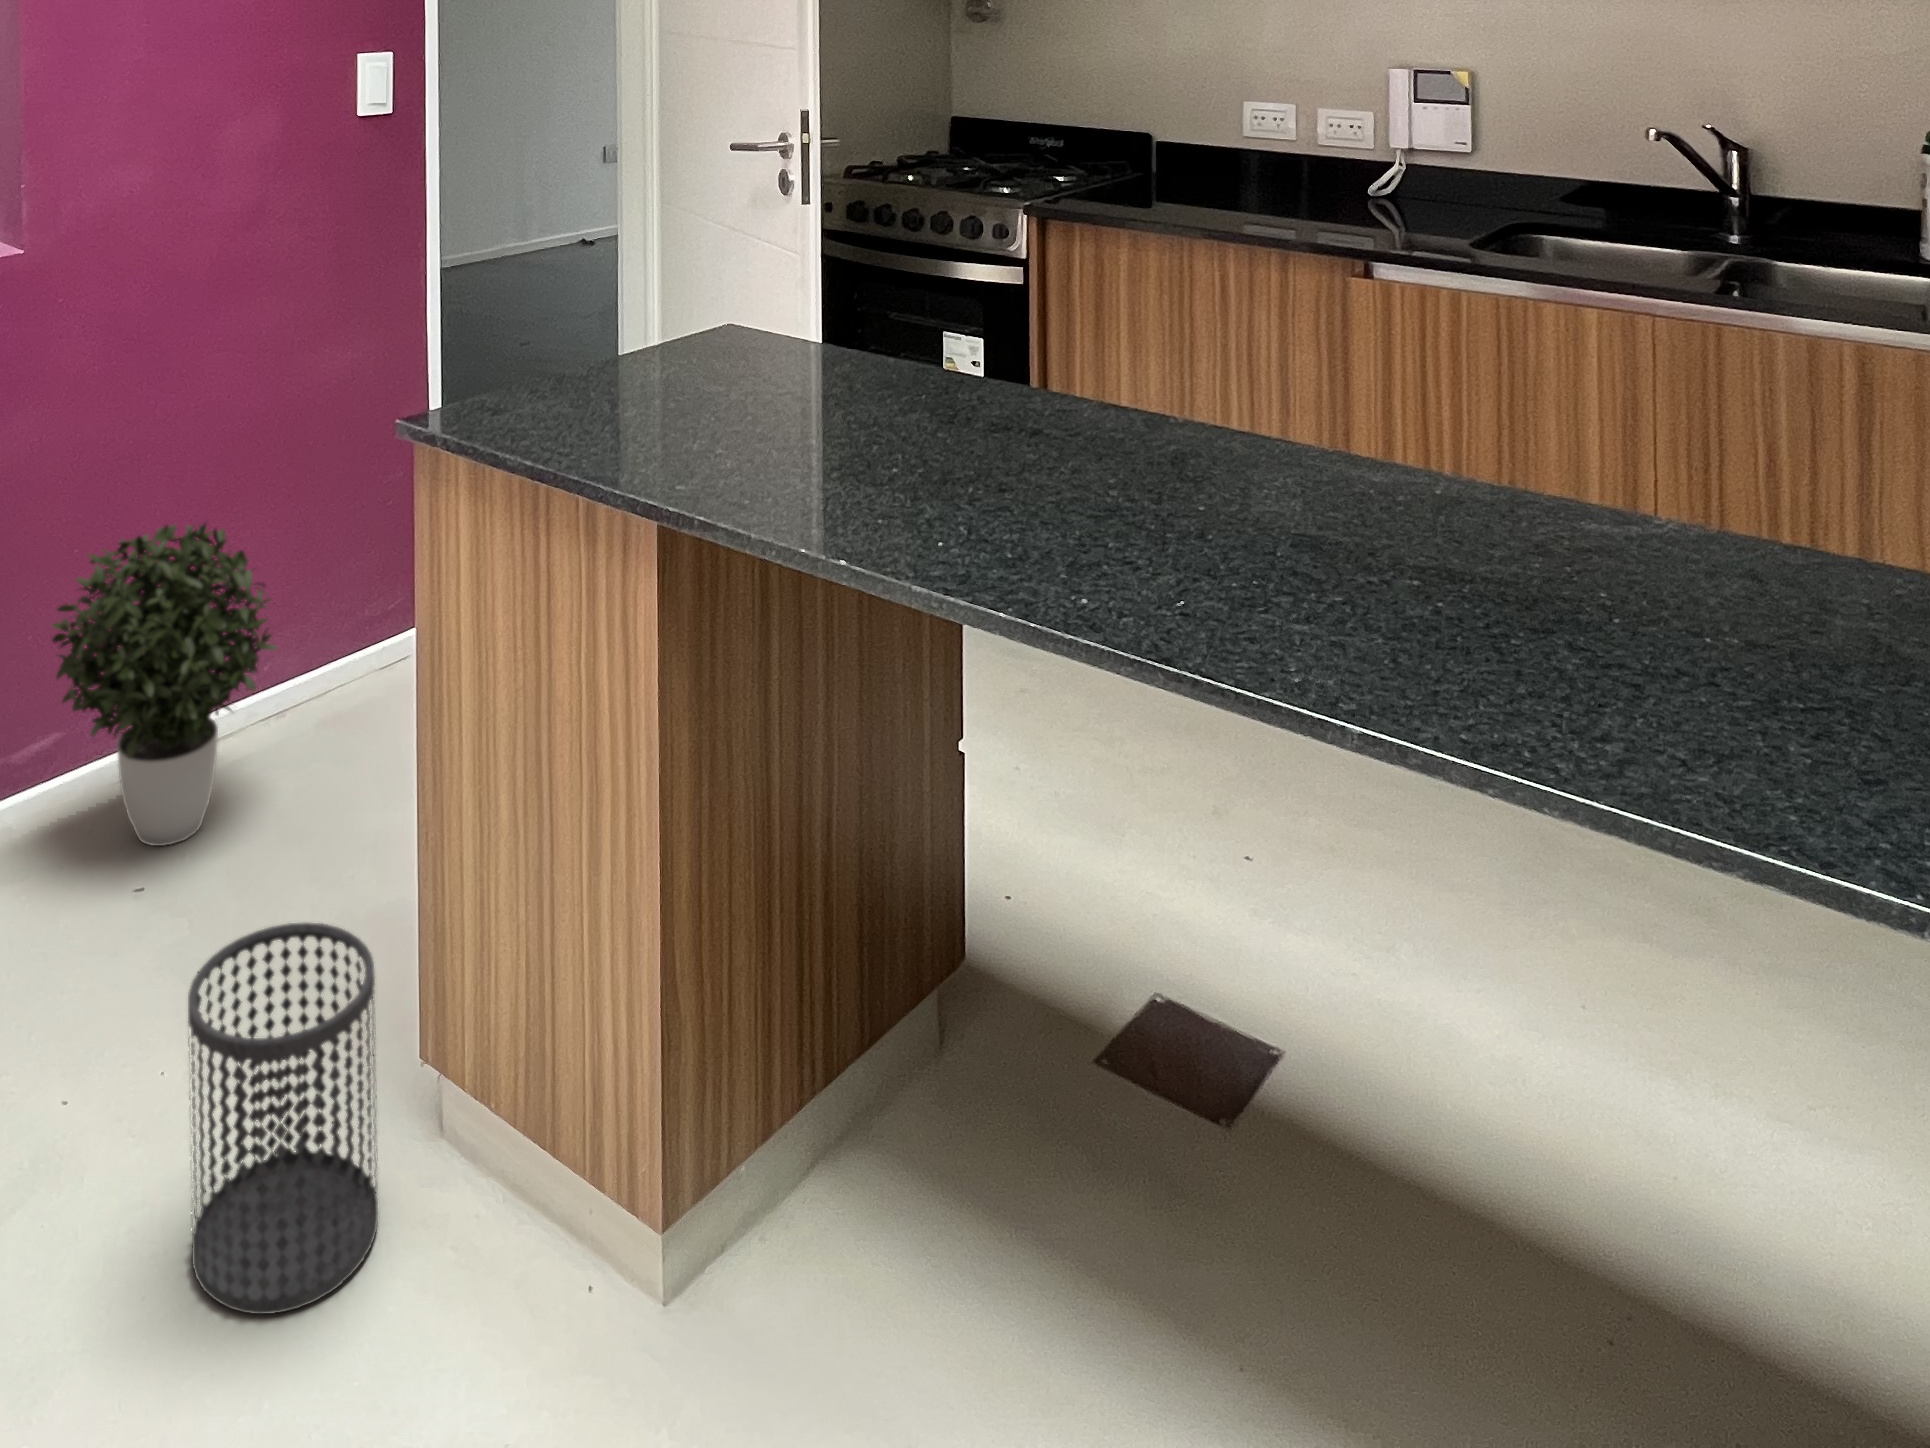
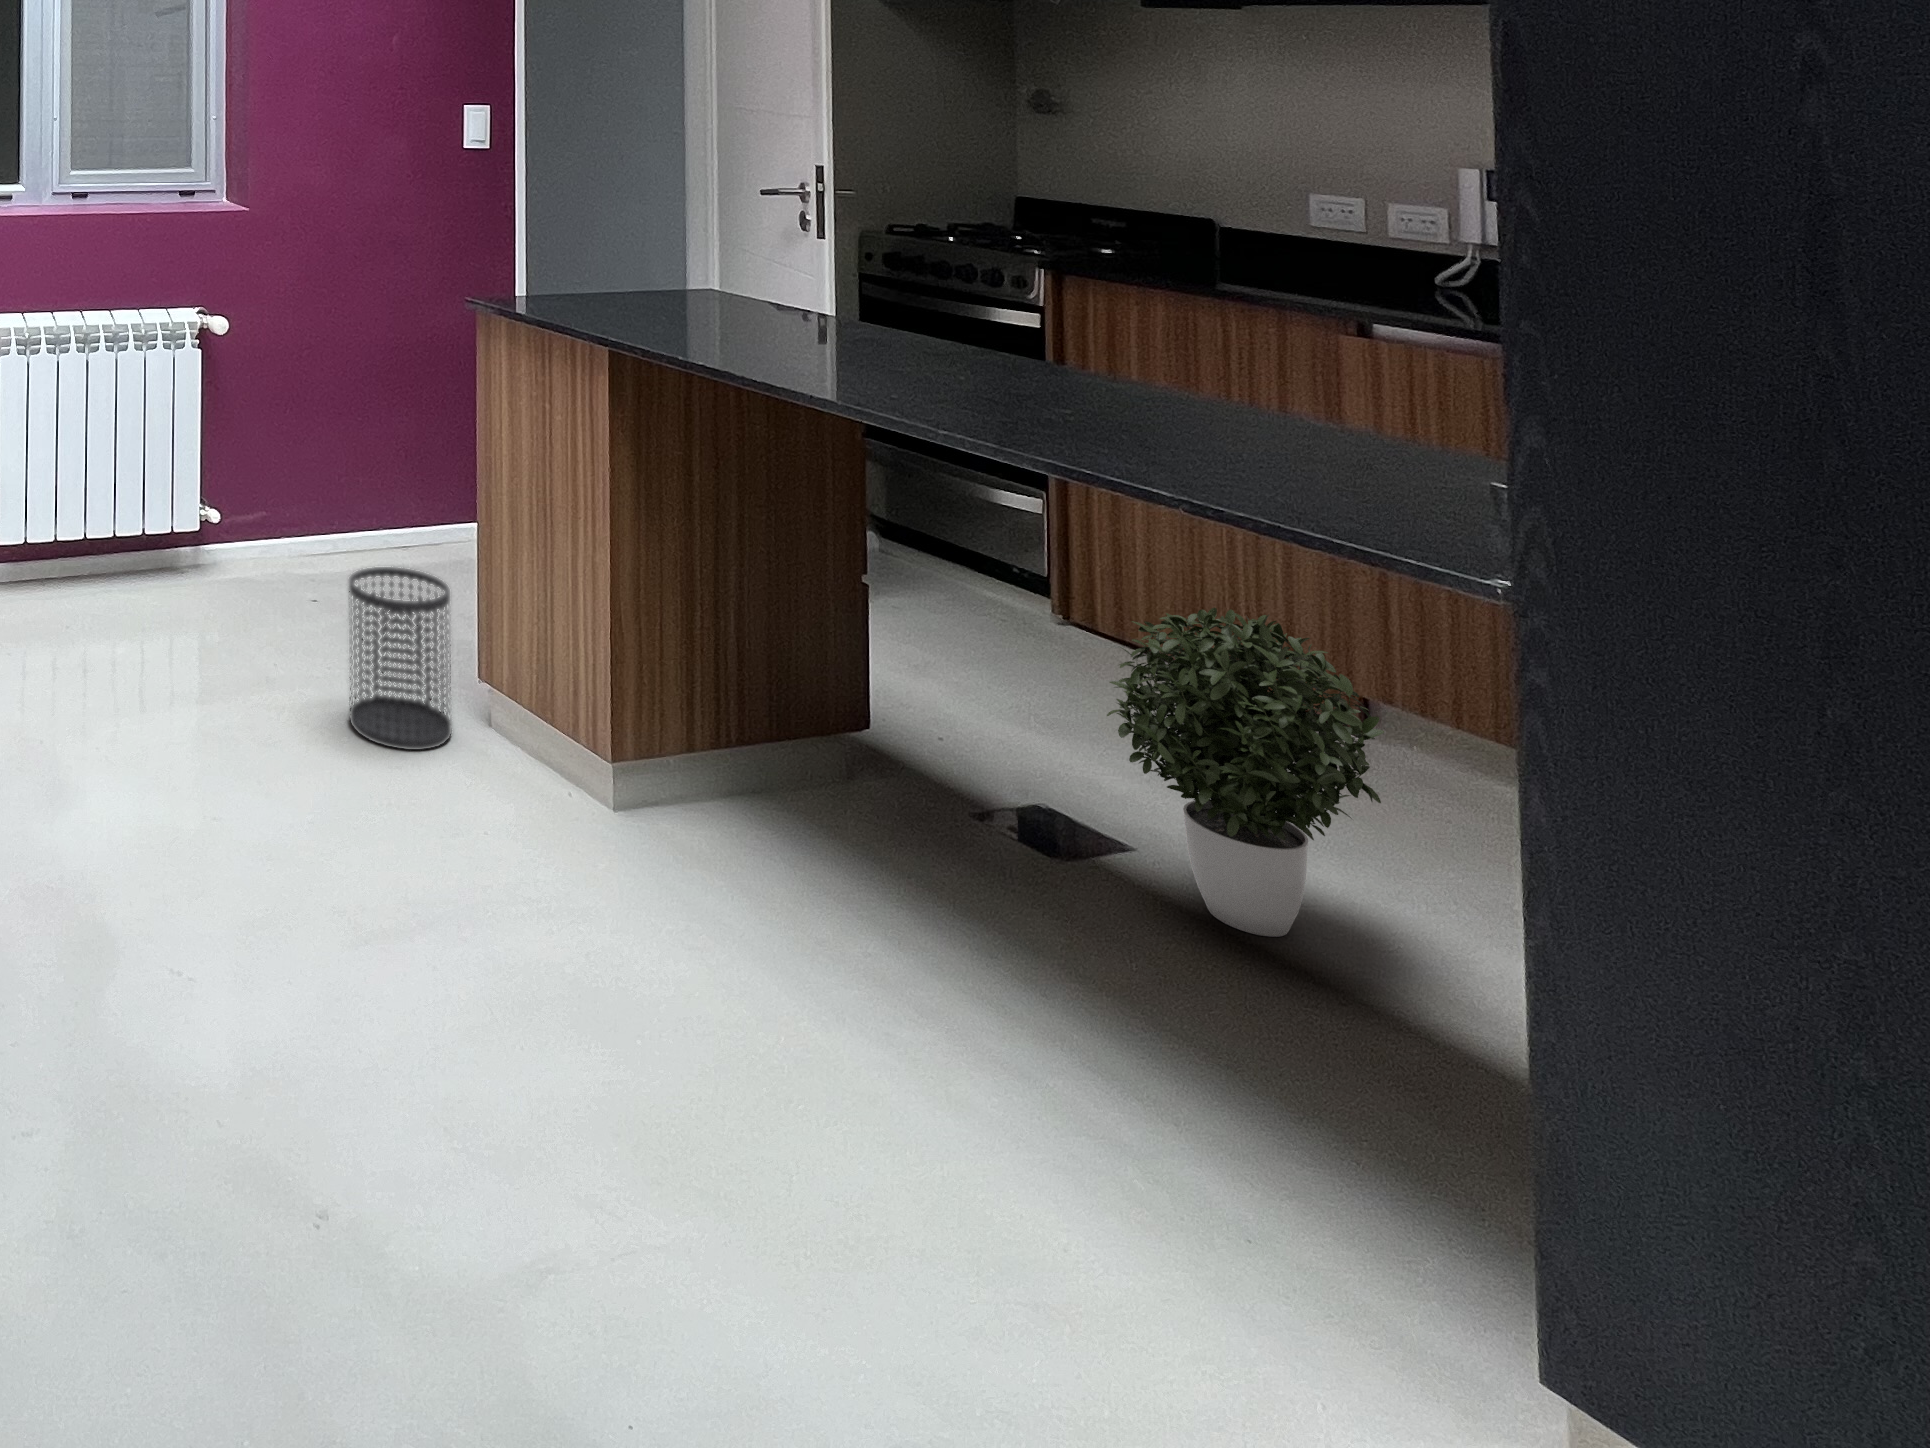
potted plant: present [52,523,277,846] -> present [1107,608,1384,937]

